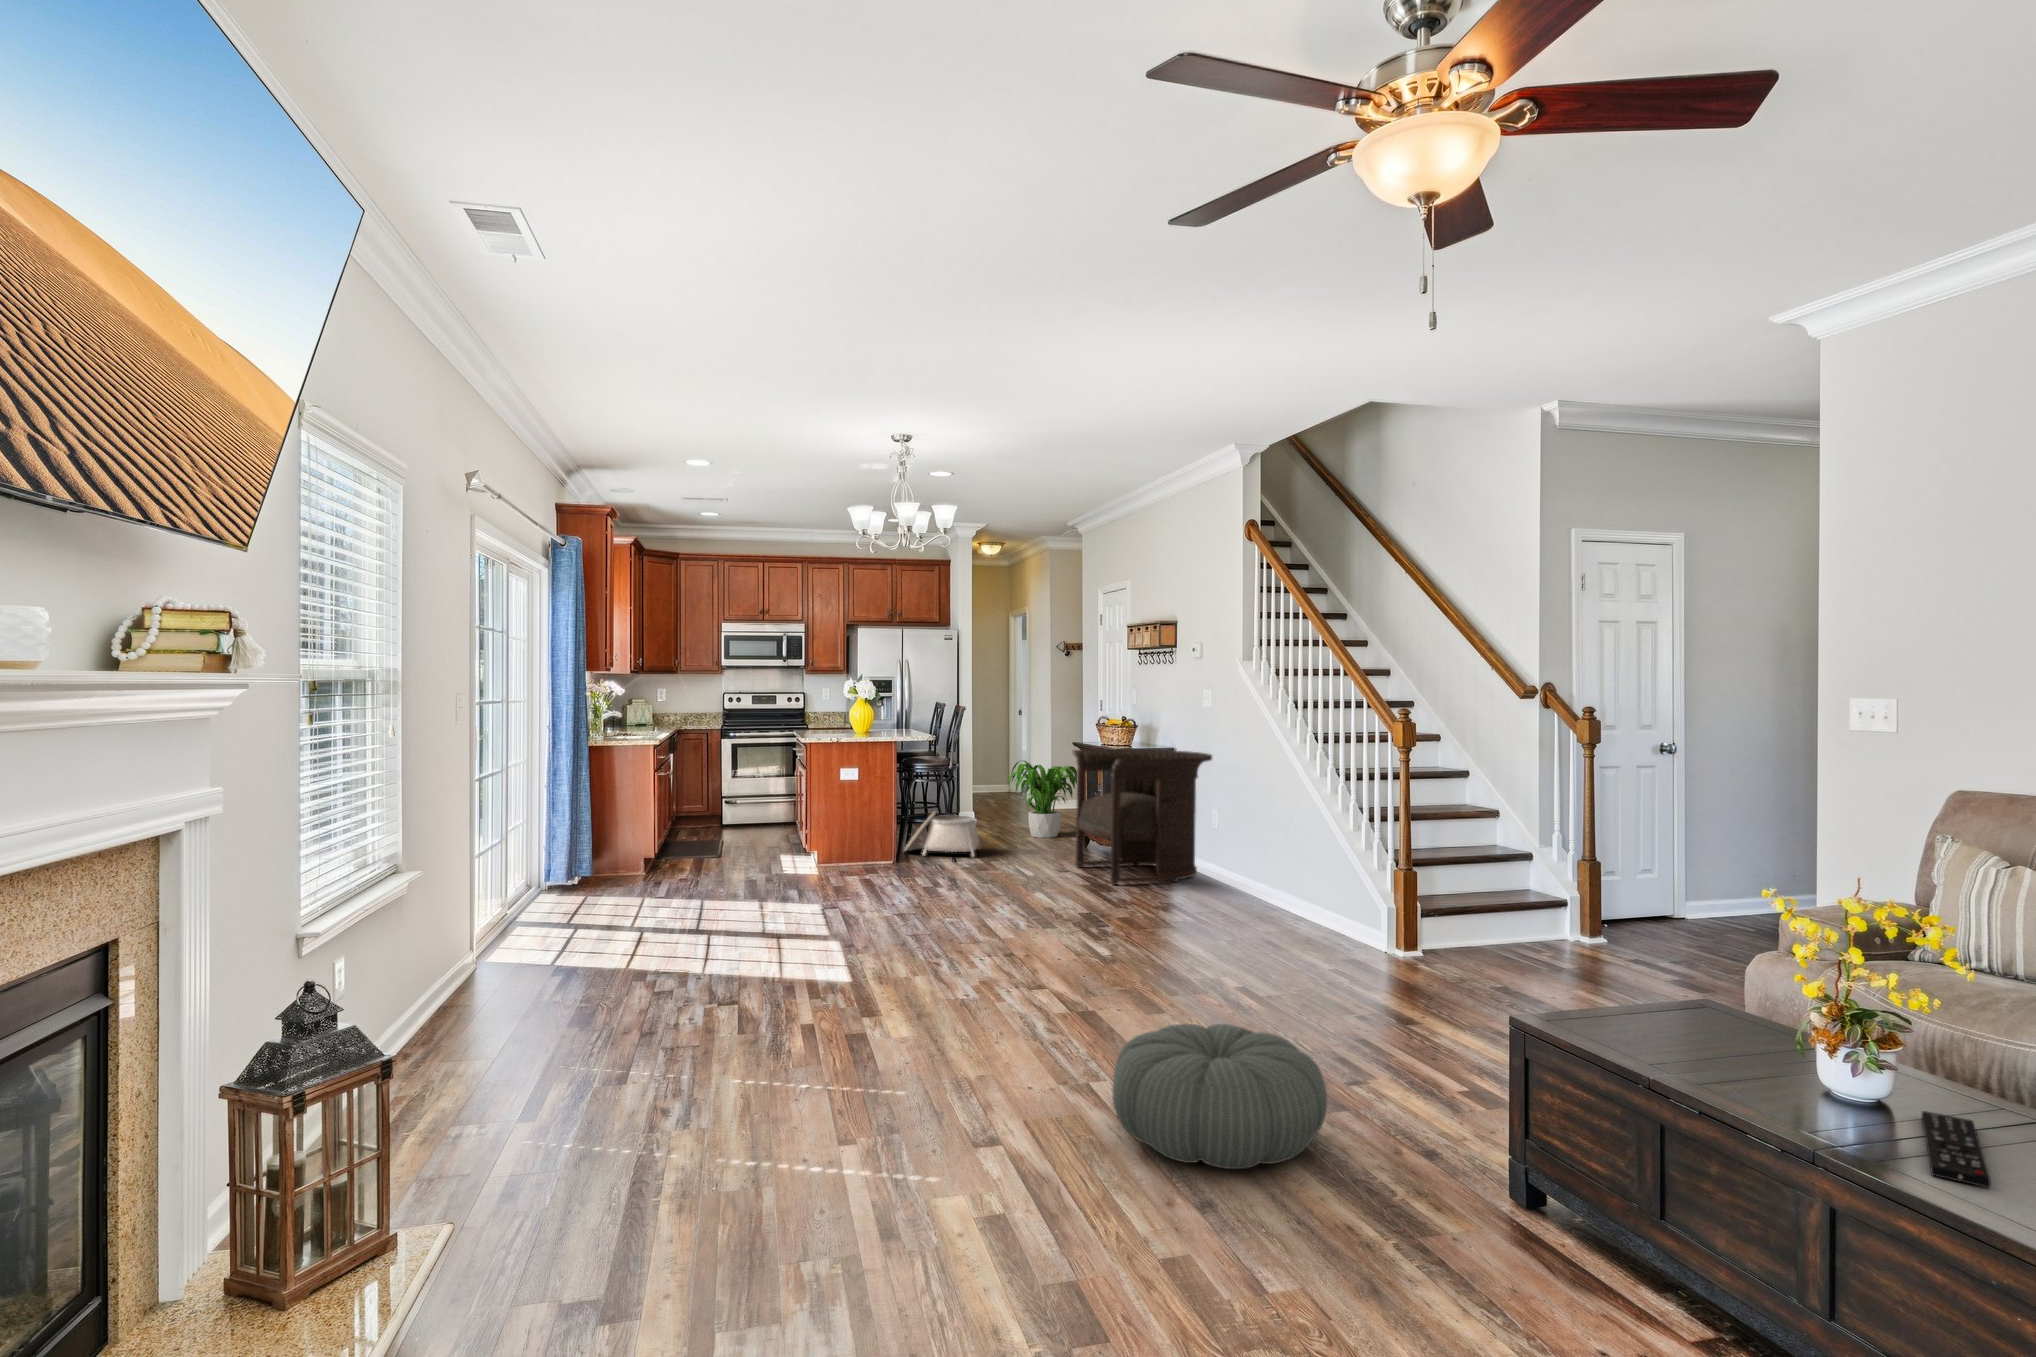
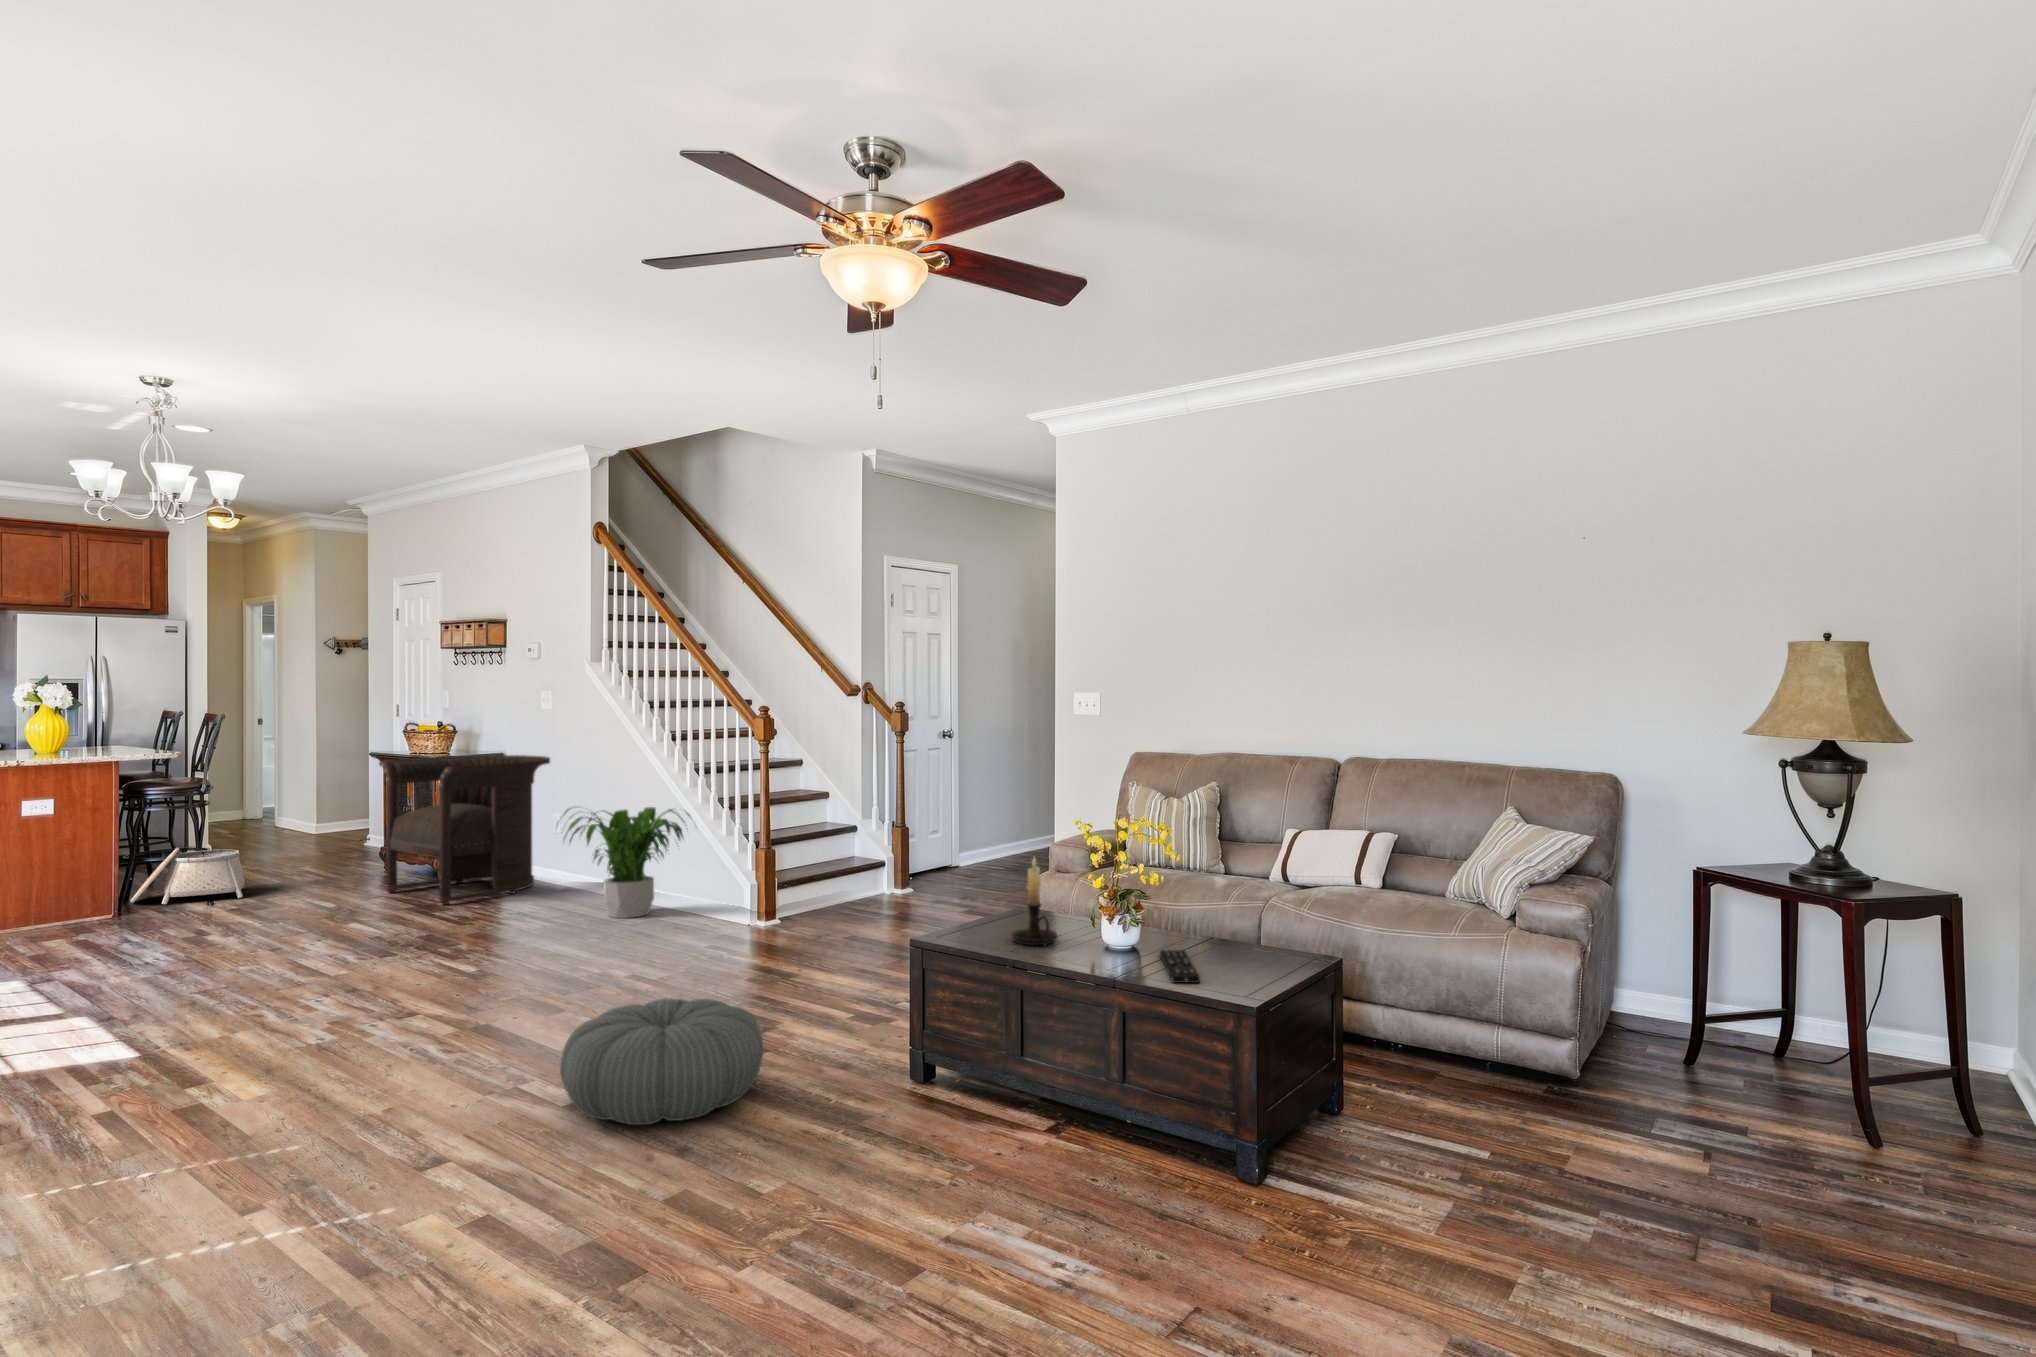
potted plant: present [1008,760,1077,838] -> present [564,807,690,918]
candle holder: none [1663,930,1737,1063] -> present [1012,857,1057,945]

